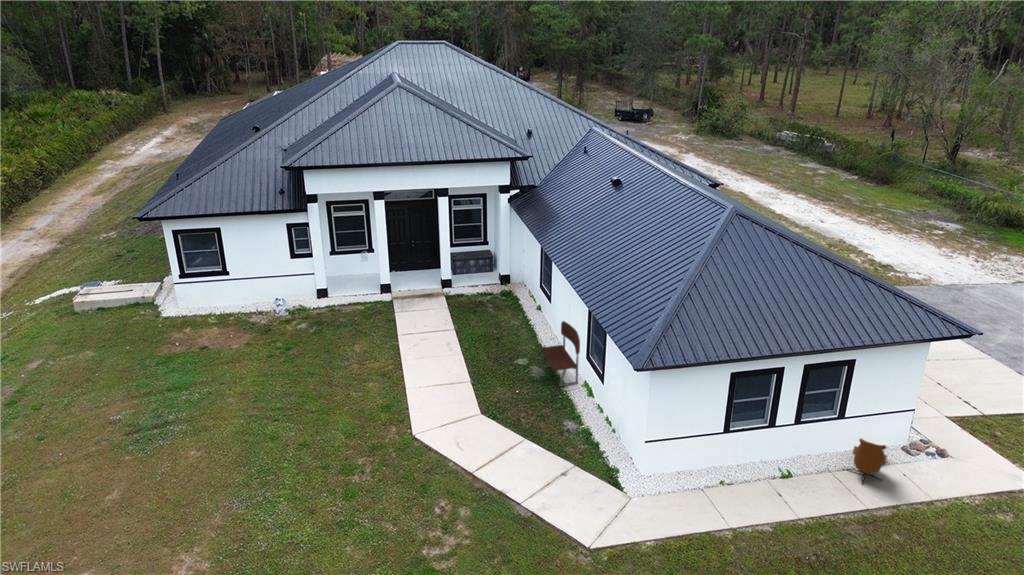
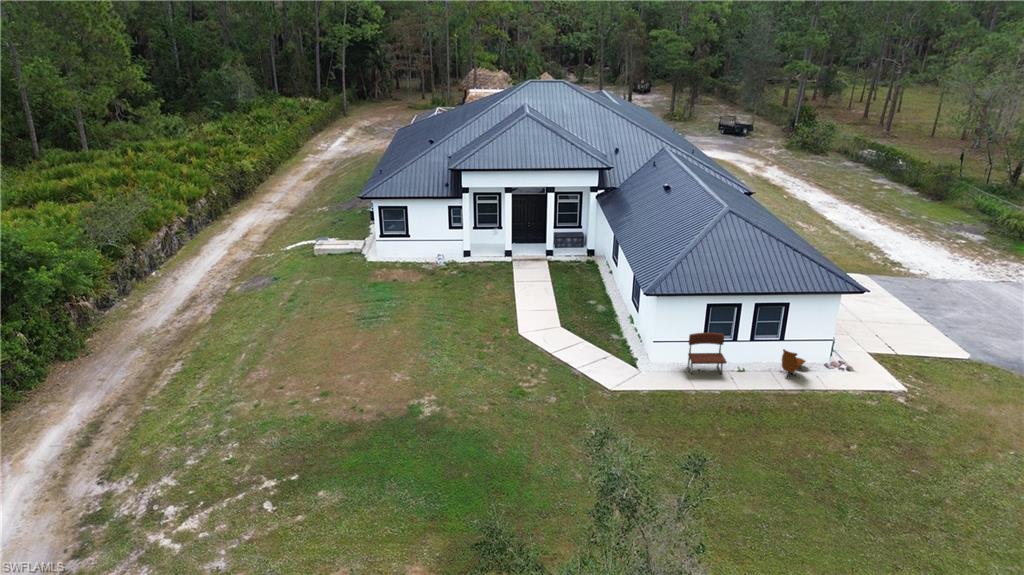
bench: present [540,321,580,386] -> present [688,332,727,374]

